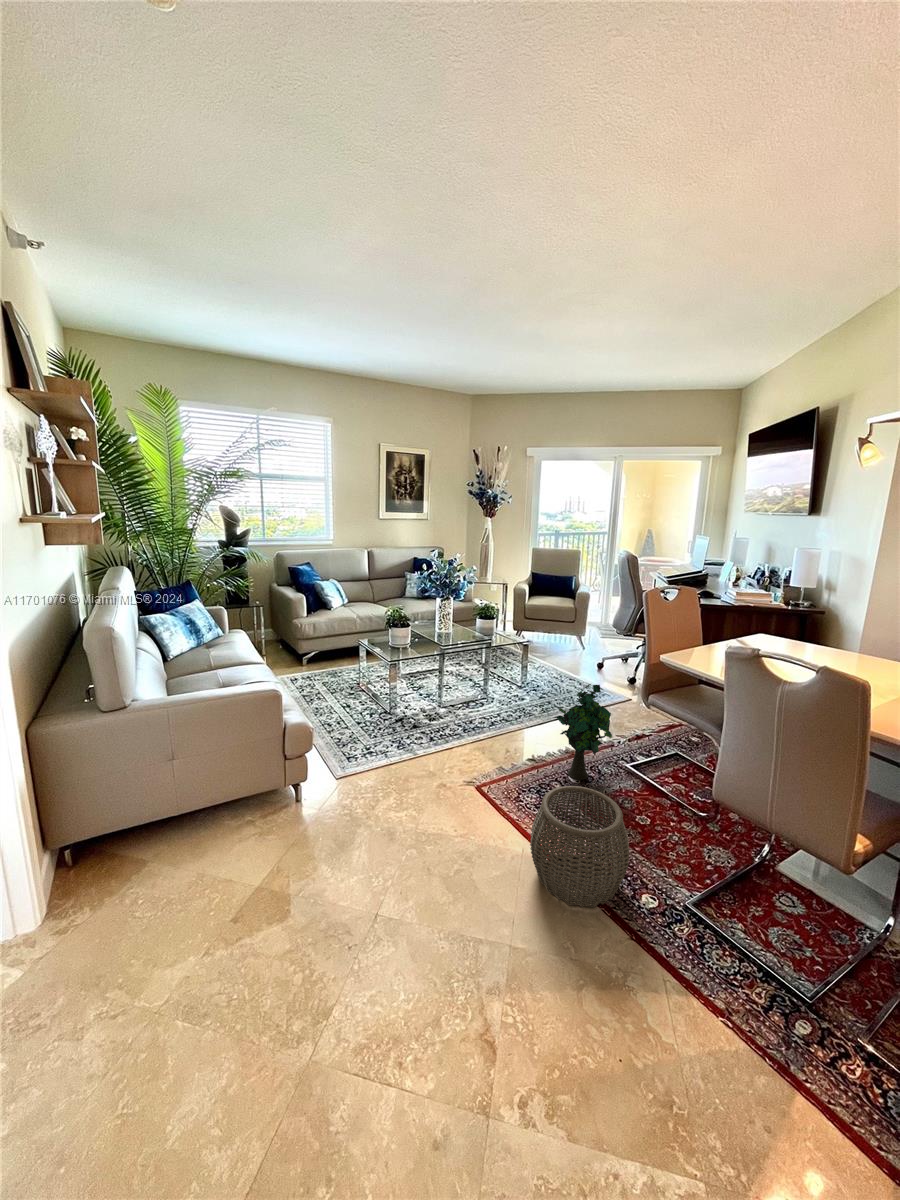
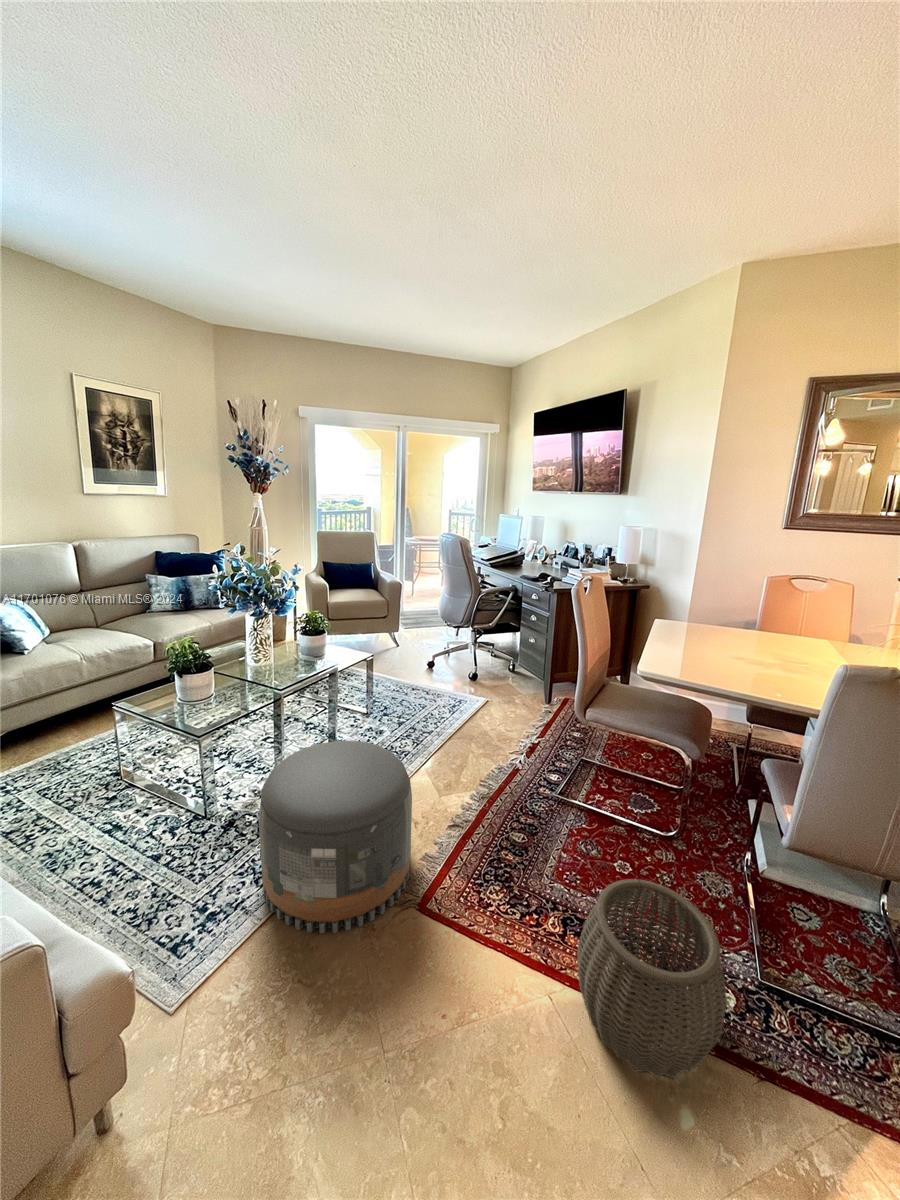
pouf: none [399,678,492,782] -> present [259,741,412,933]
decorative plant: present [553,684,612,780] -> none [485,711,559,836]

